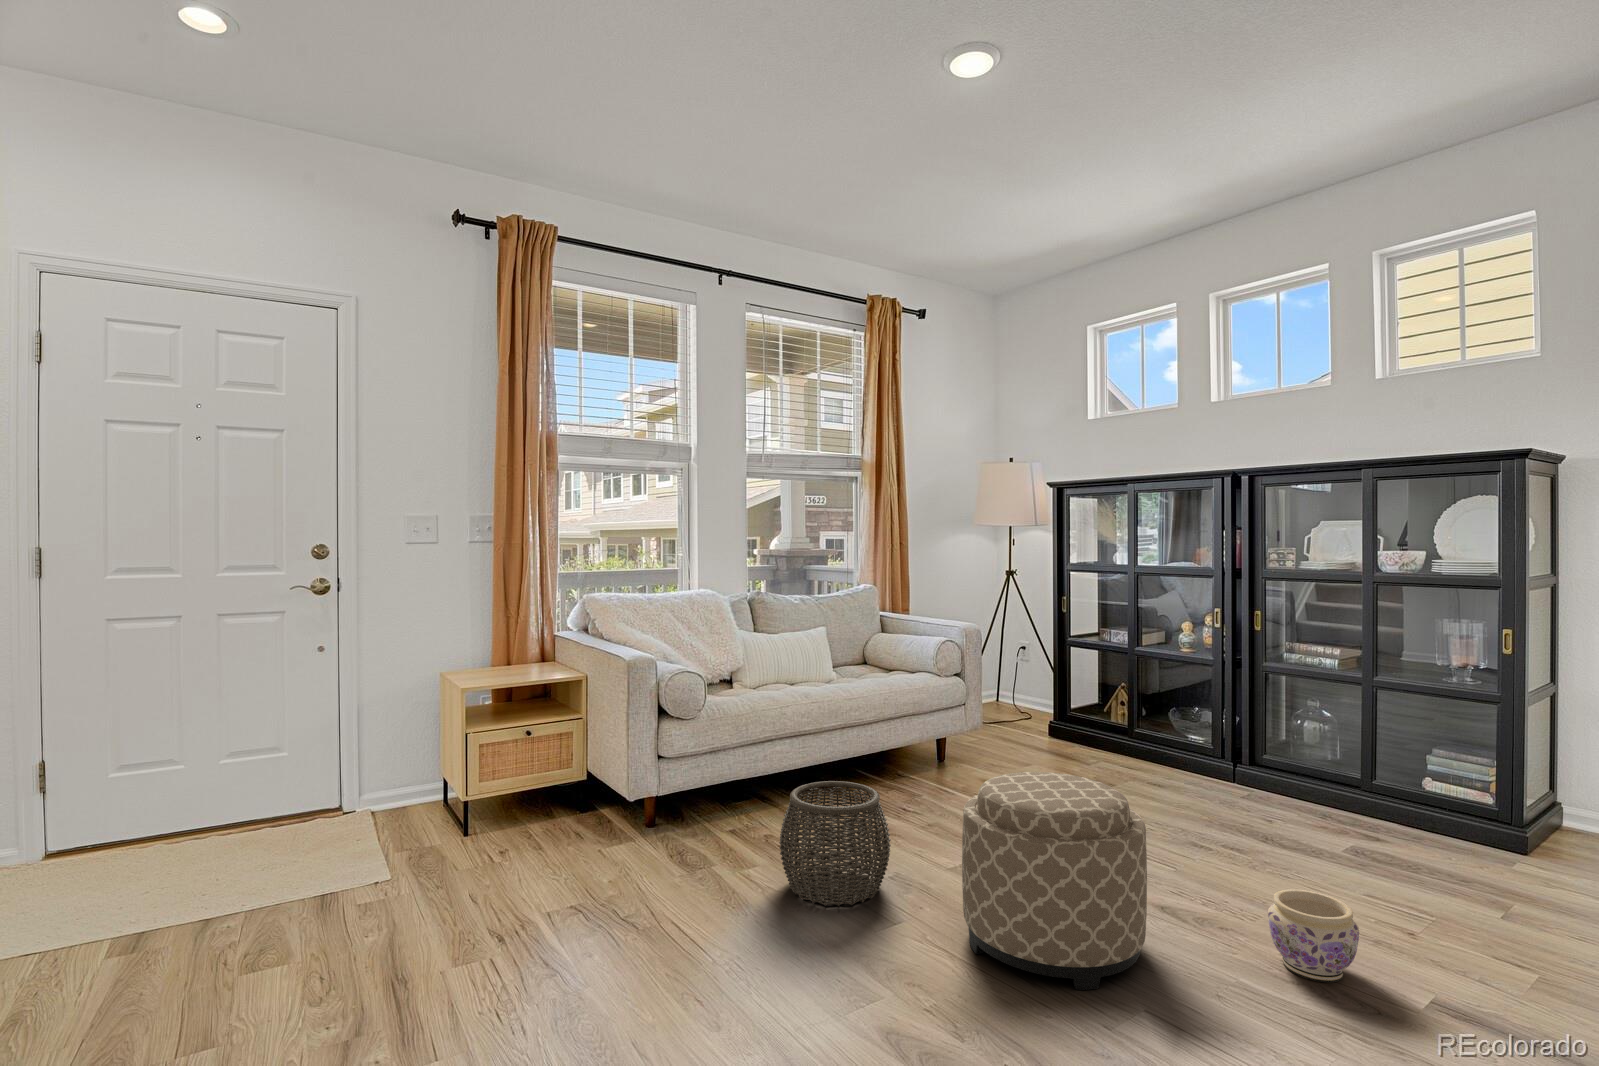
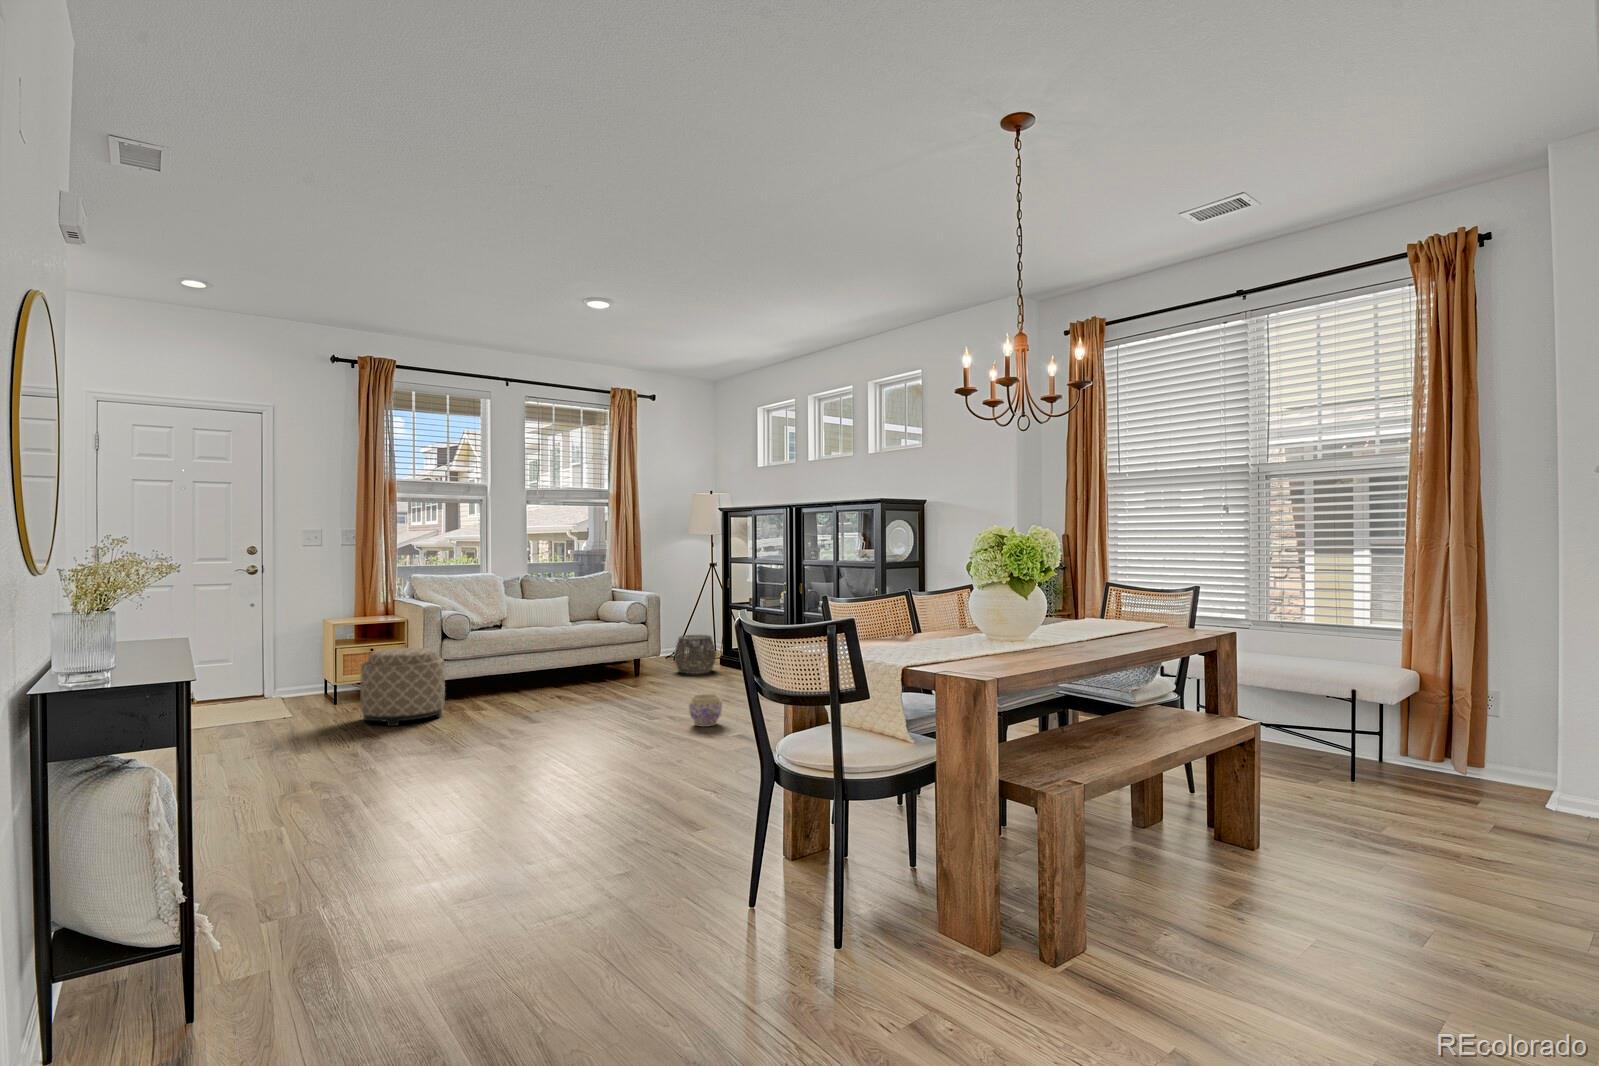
ottoman: present [962,772,1147,990] -> present [360,648,445,726]
woven basket: present [779,781,891,906] -> present [675,635,716,674]

